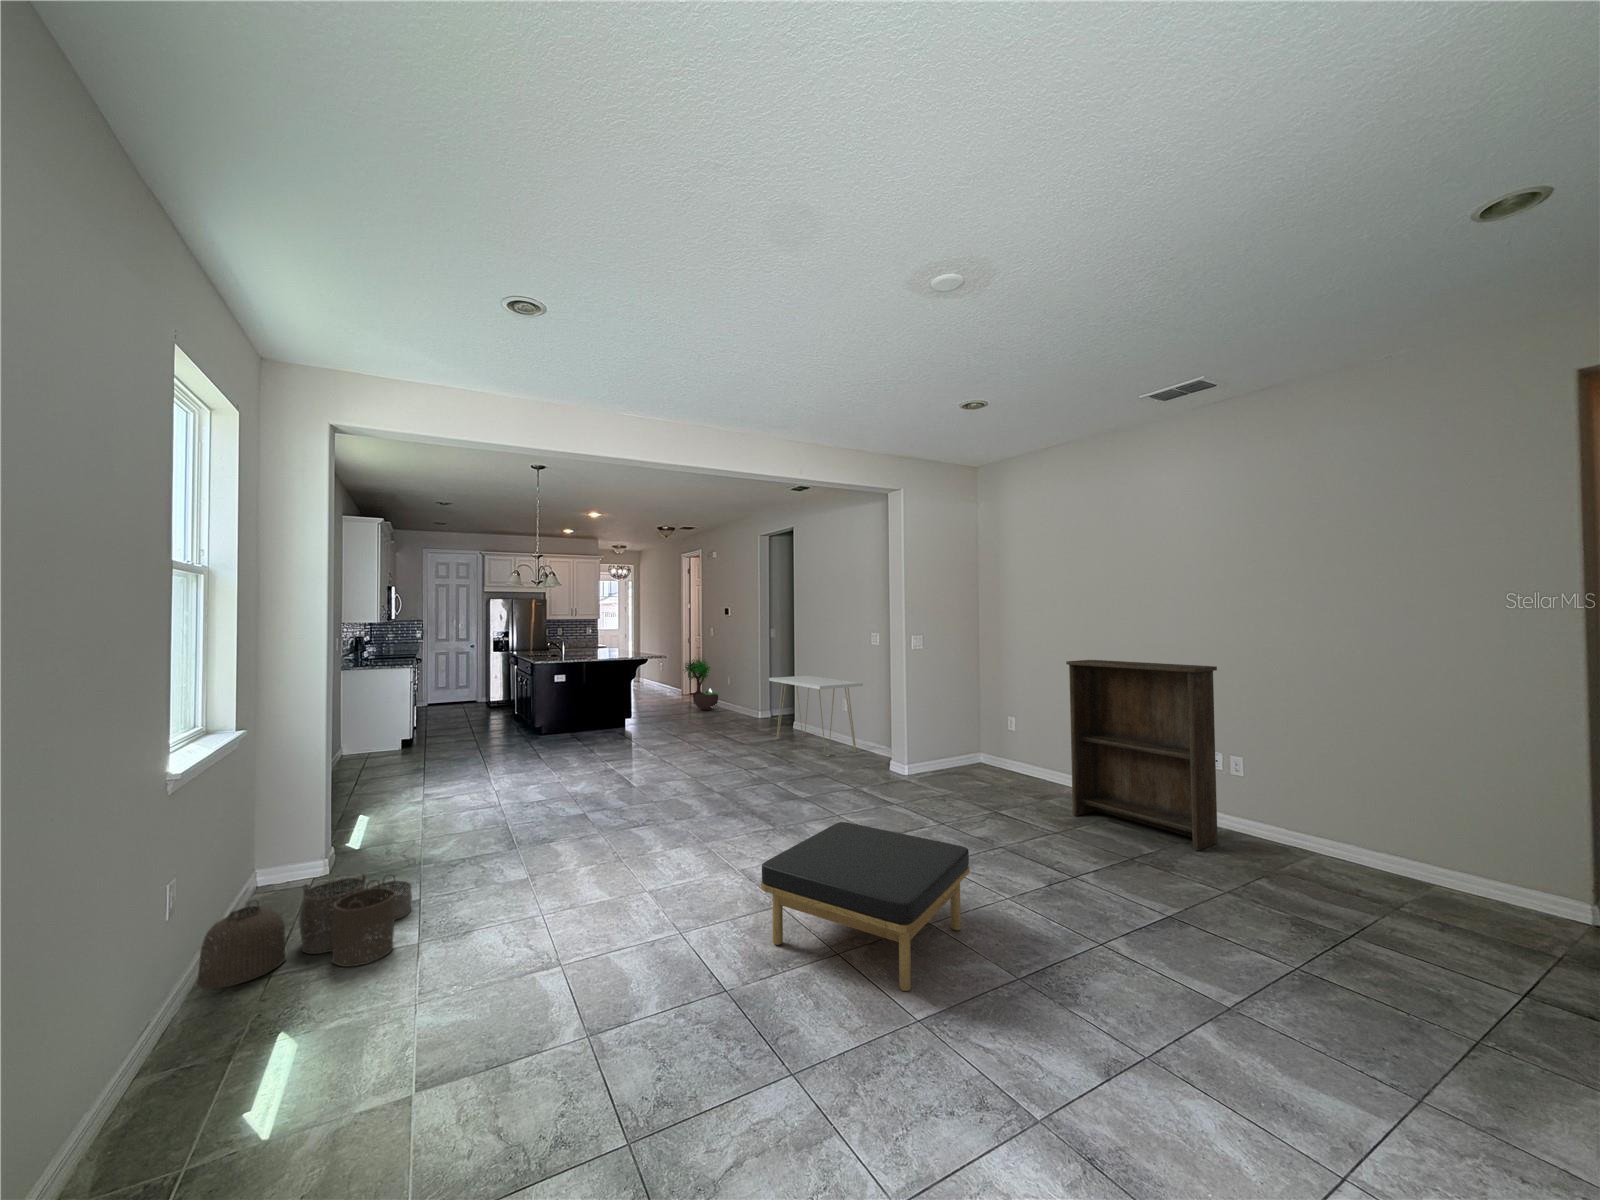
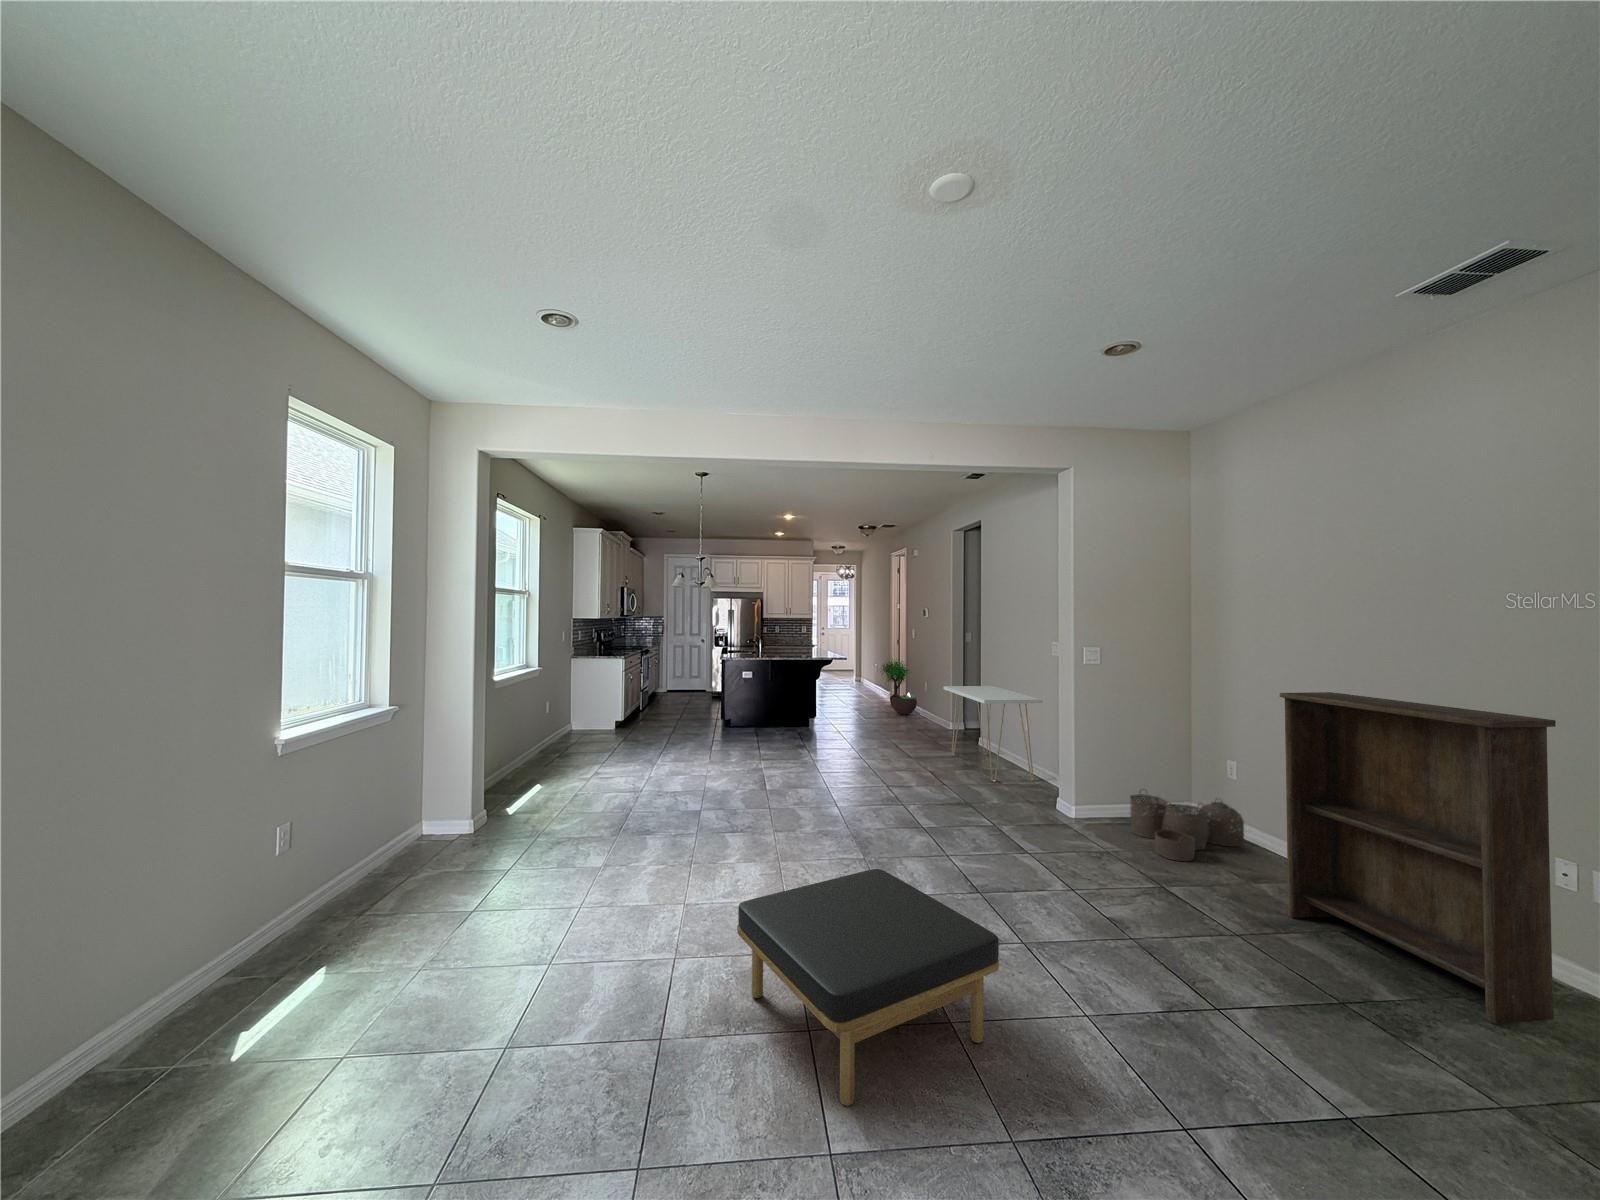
woven basket: present [196,874,412,989] -> present [1130,789,1244,861]

